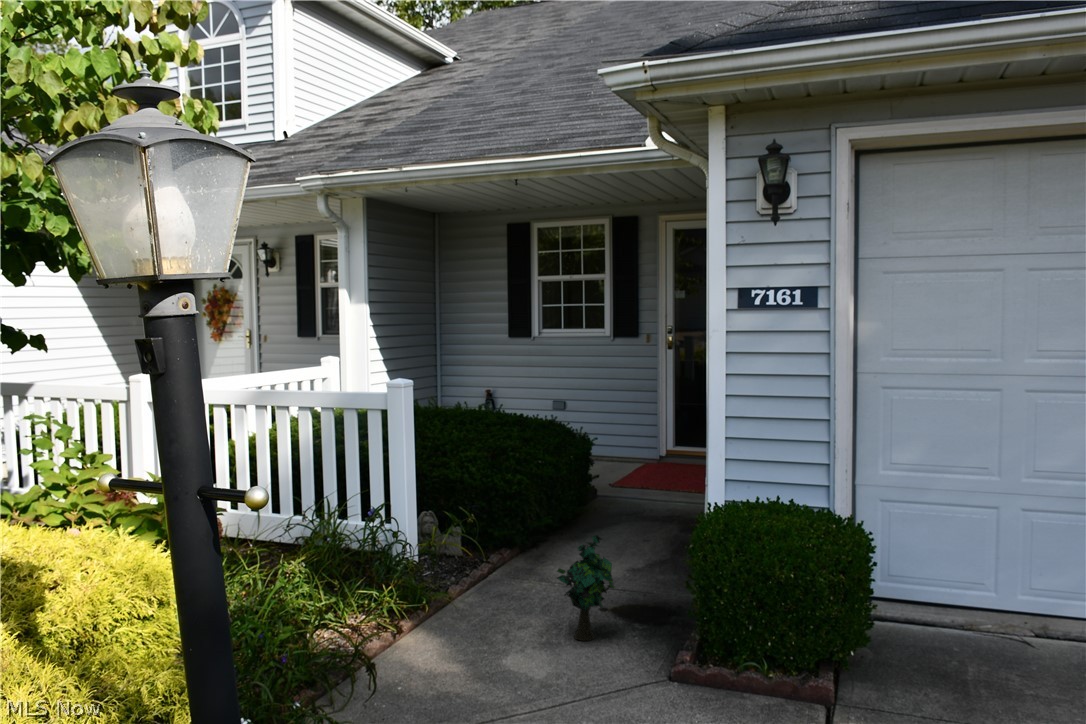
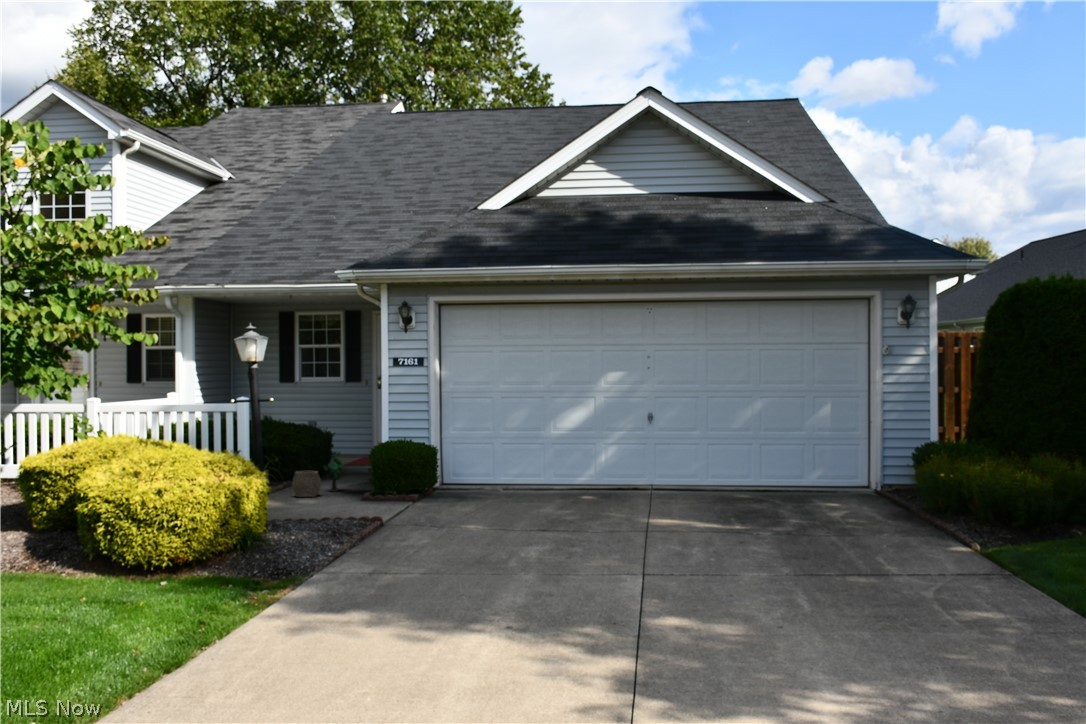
woven basket: none [468,595,547,684] -> present [292,471,321,497]

